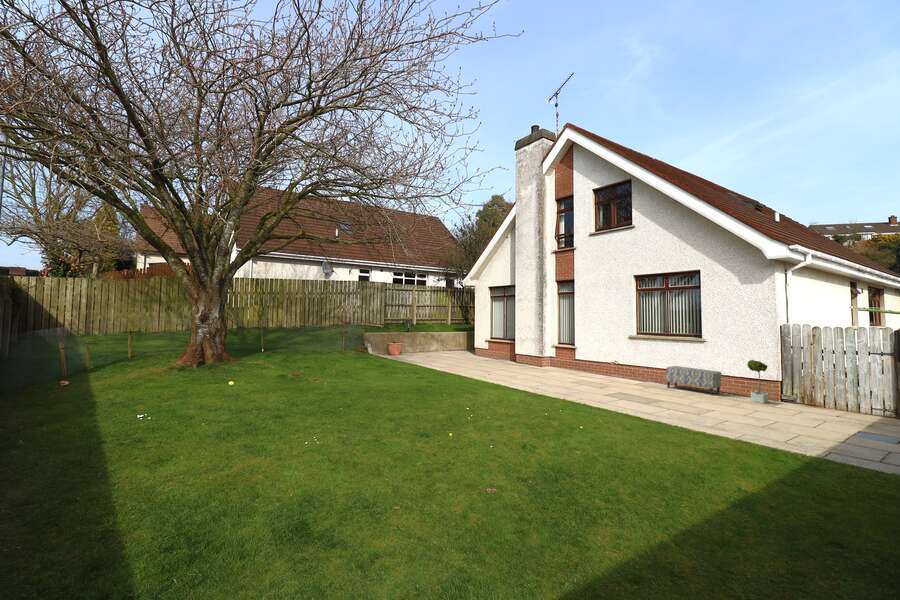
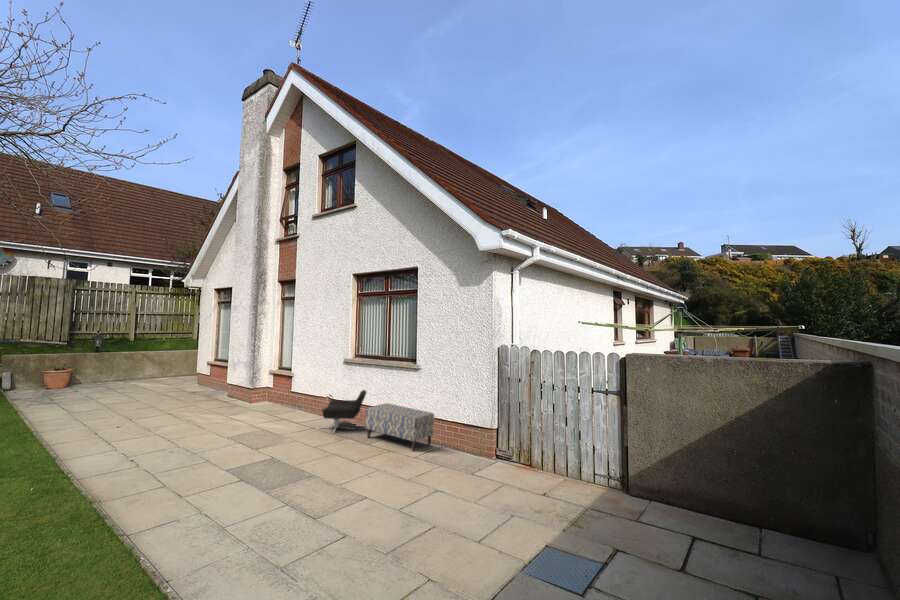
lounge chair: none [623,357,659,384] -> present [322,390,366,433]
potted tree: present [747,360,768,403] -> none [455,398,480,465]

